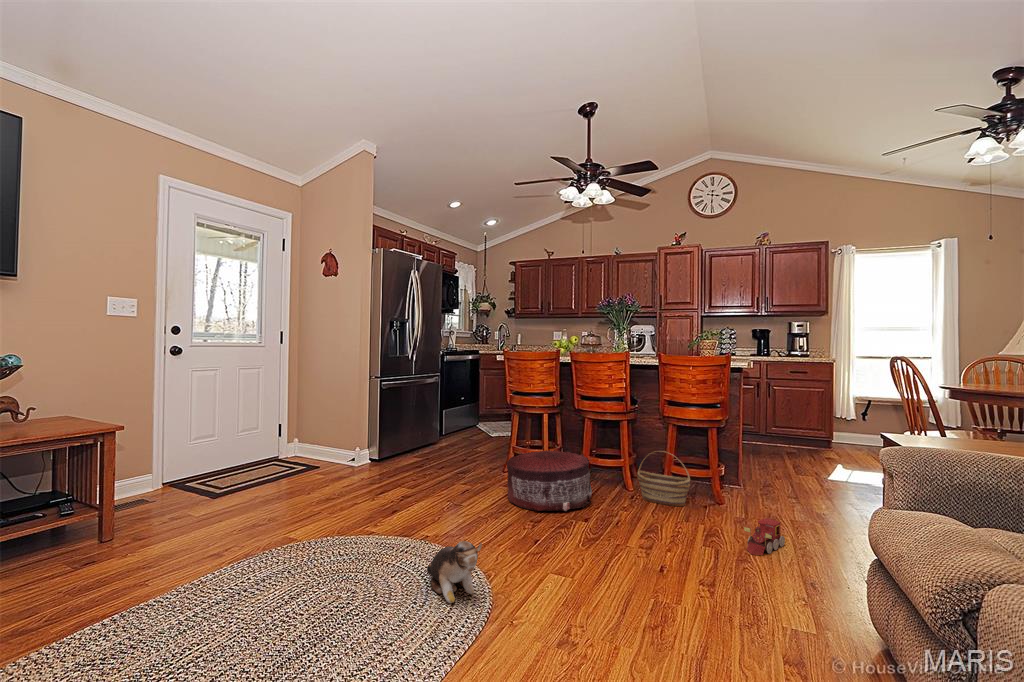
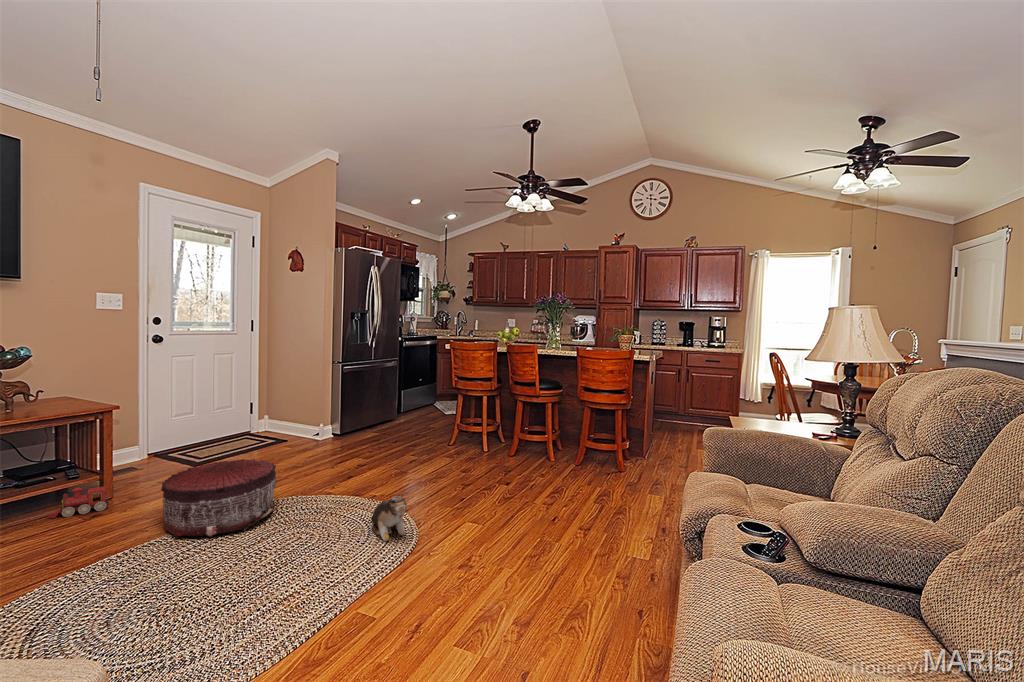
pouf: present [507,450,592,511] -> present [161,458,277,537]
basket: present [638,464,690,506] -> none [557,429,597,473]
toy train: present [744,518,785,555] -> present [47,486,108,518]

